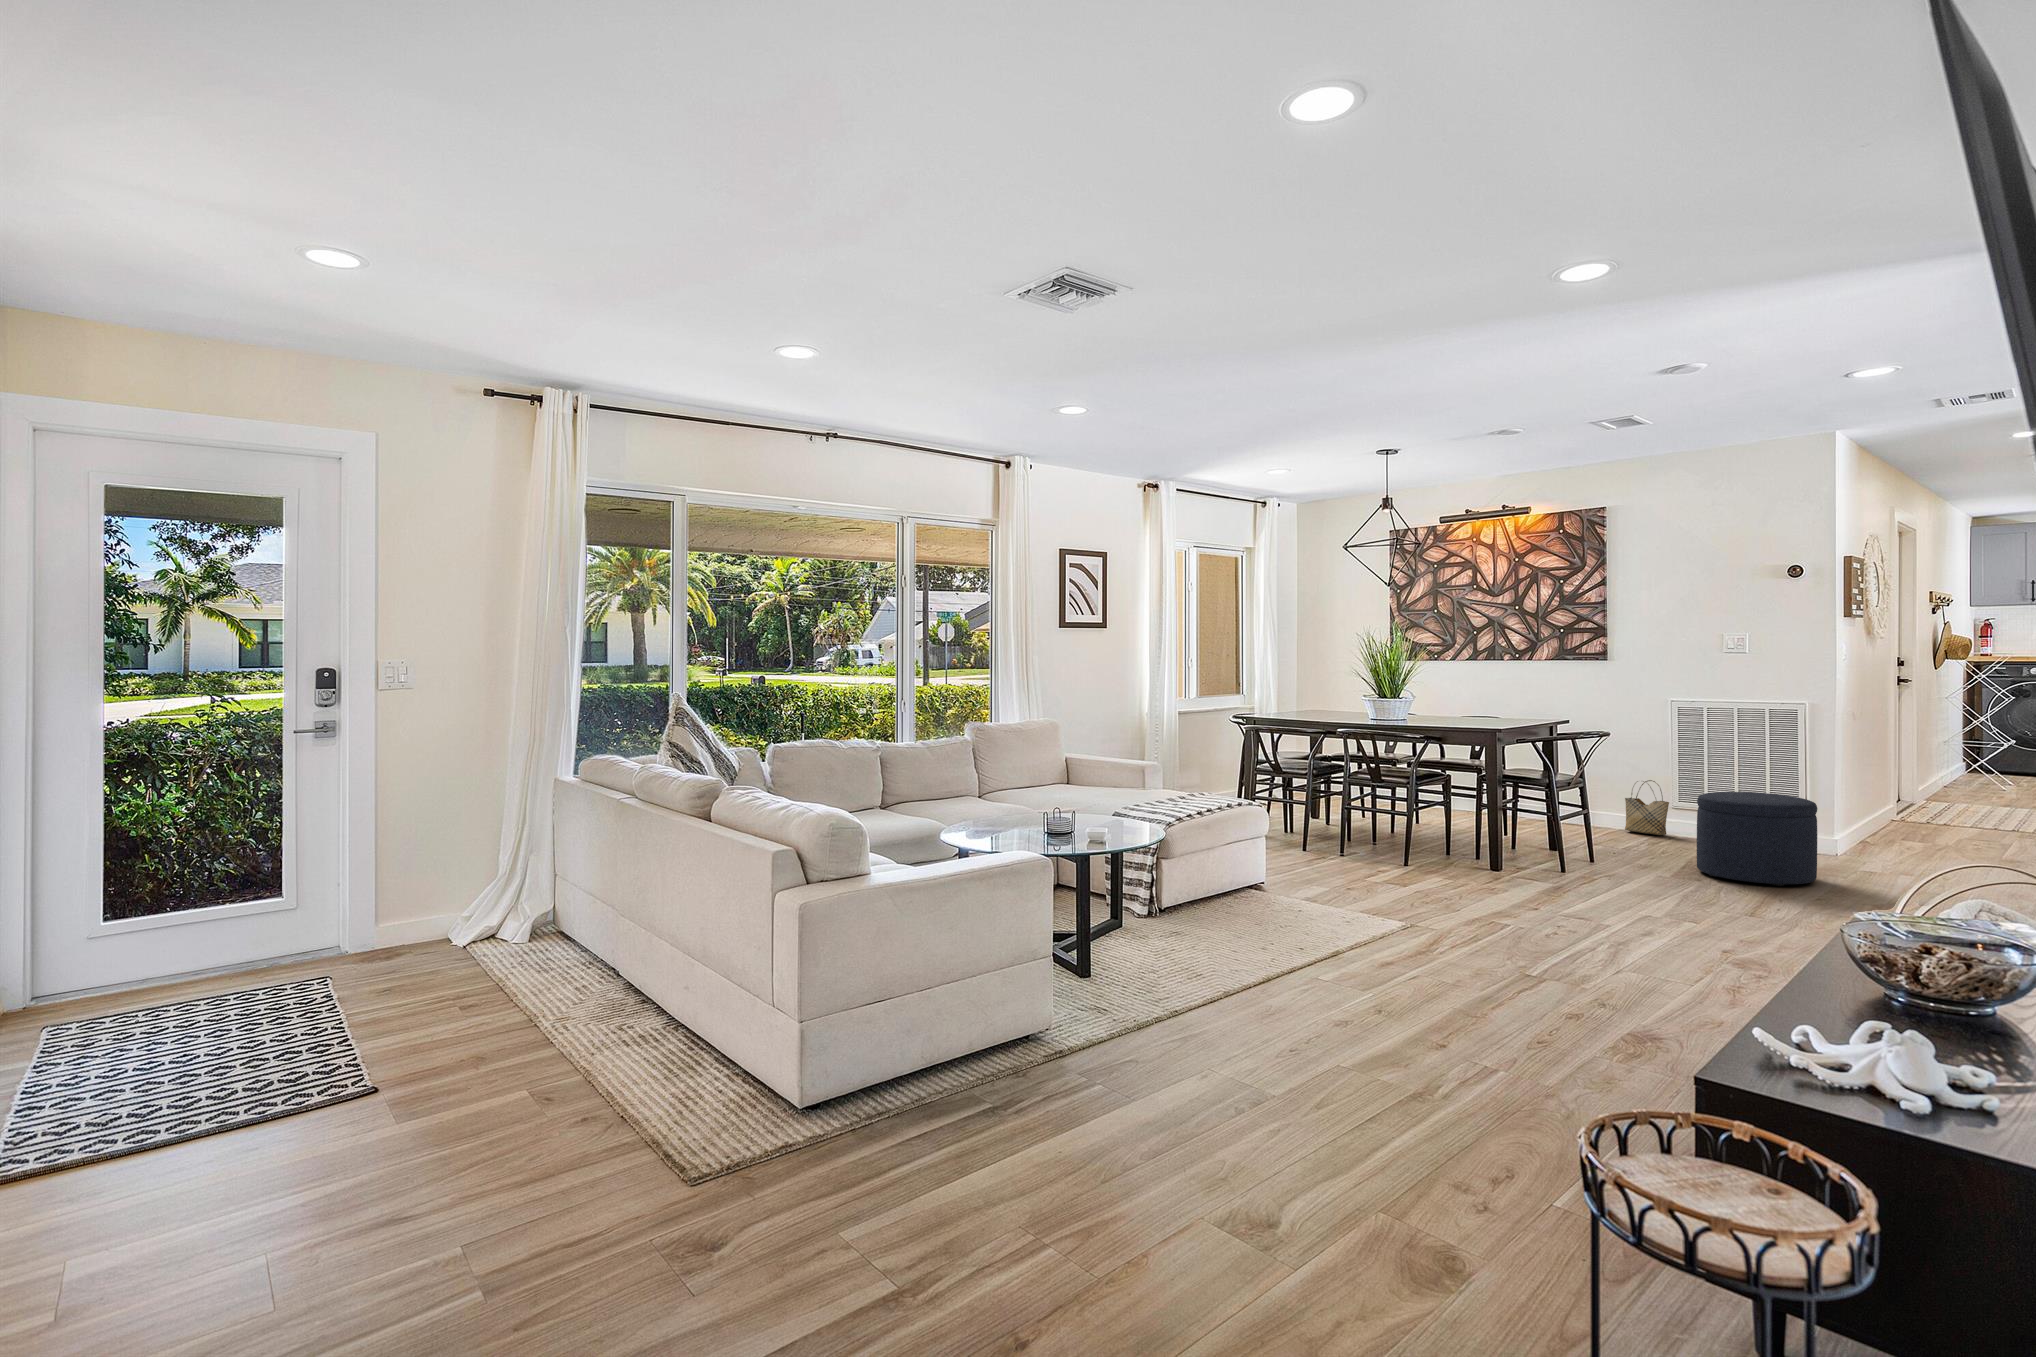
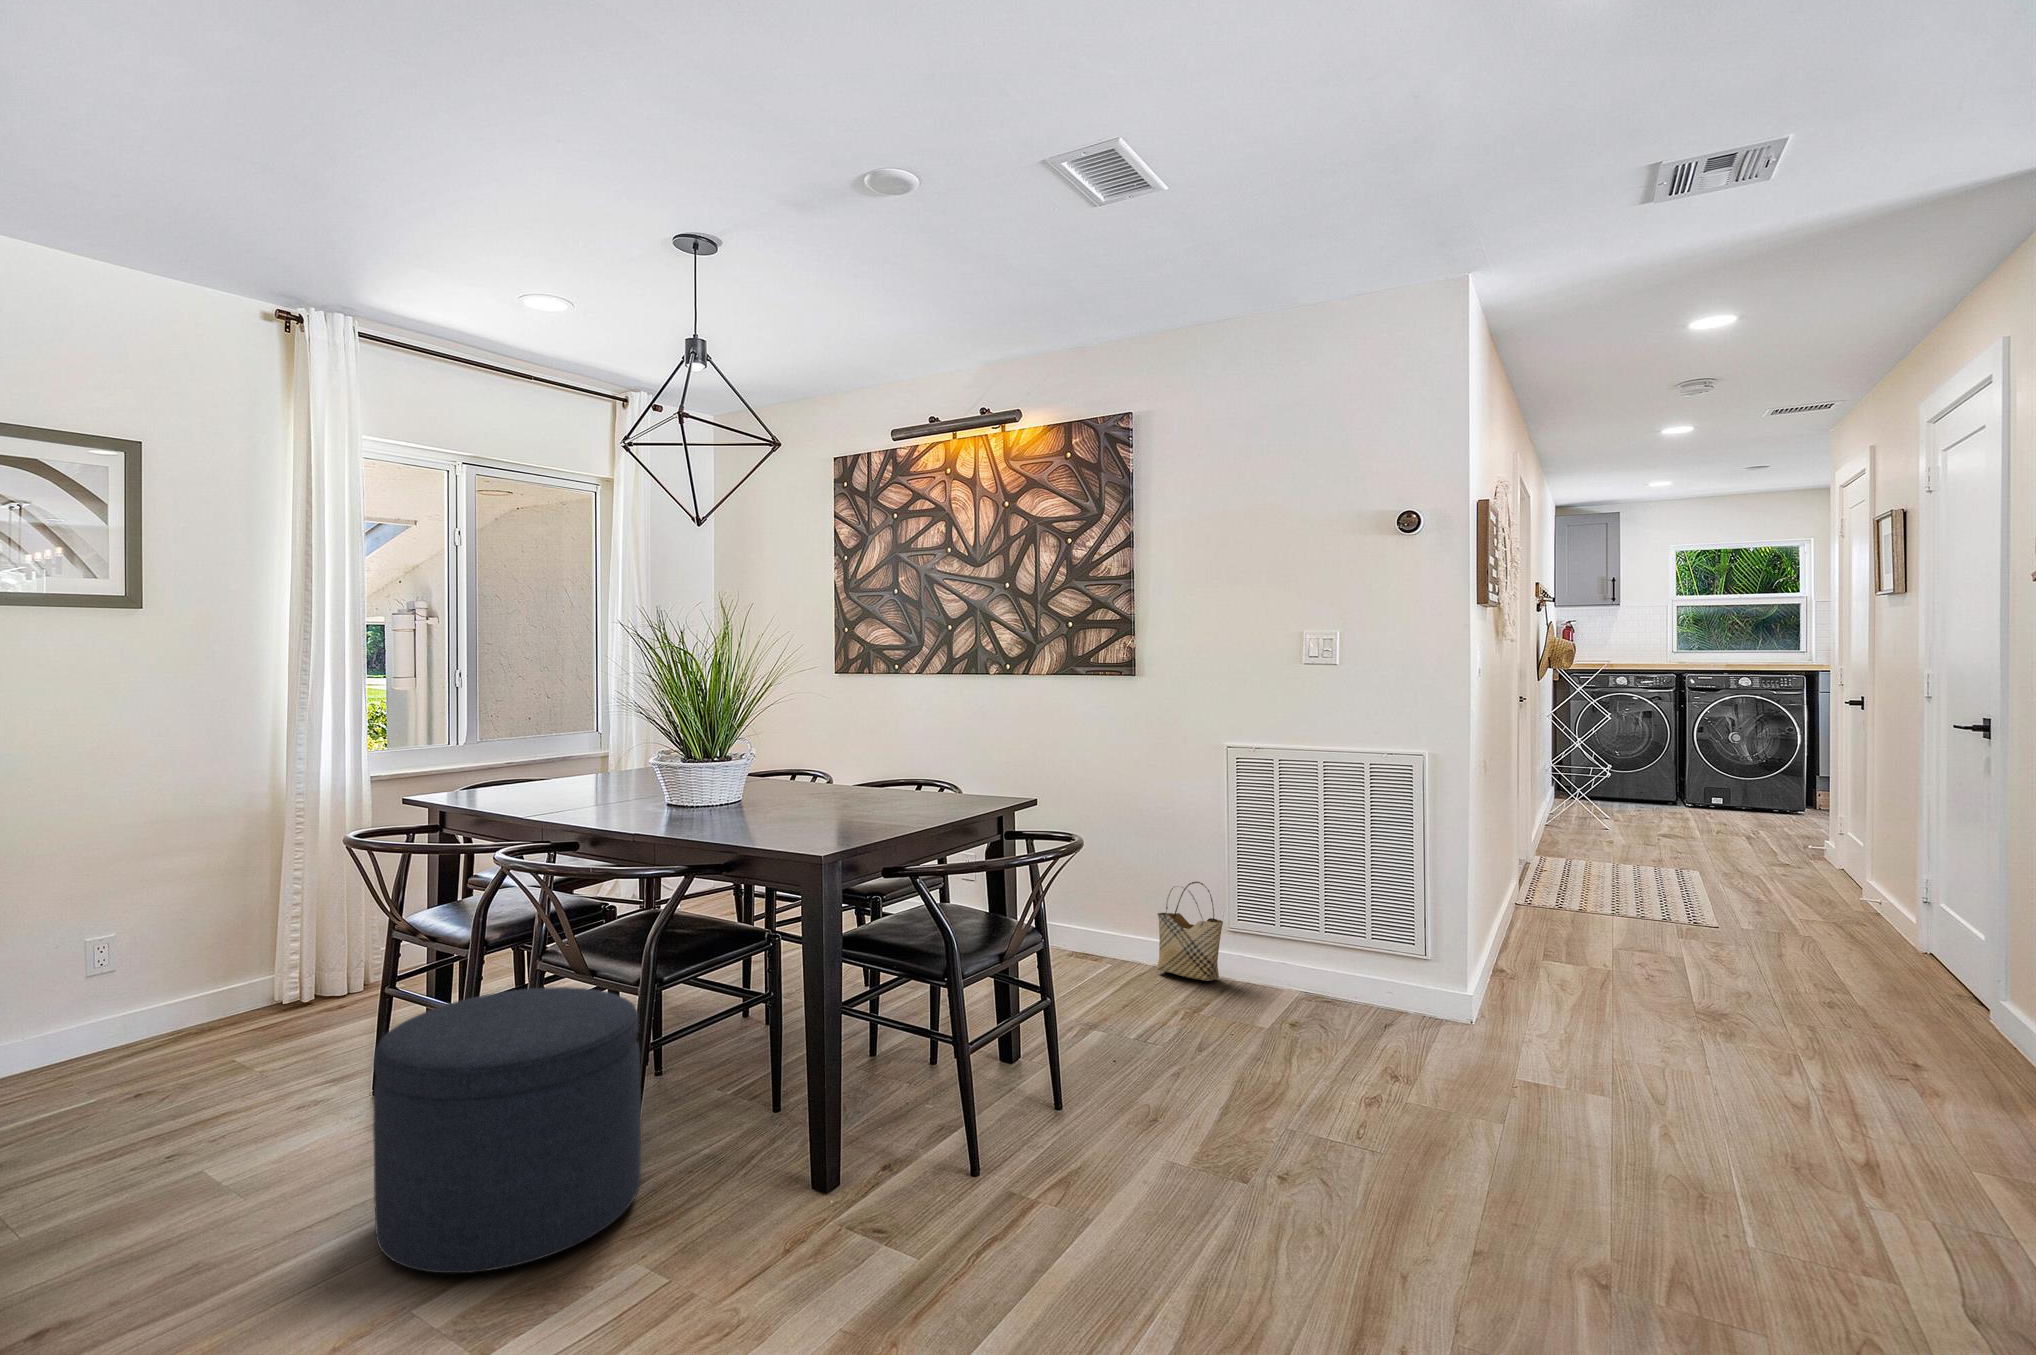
ottoman: present [1697,792,1817,886] -> present [373,987,641,1273]

